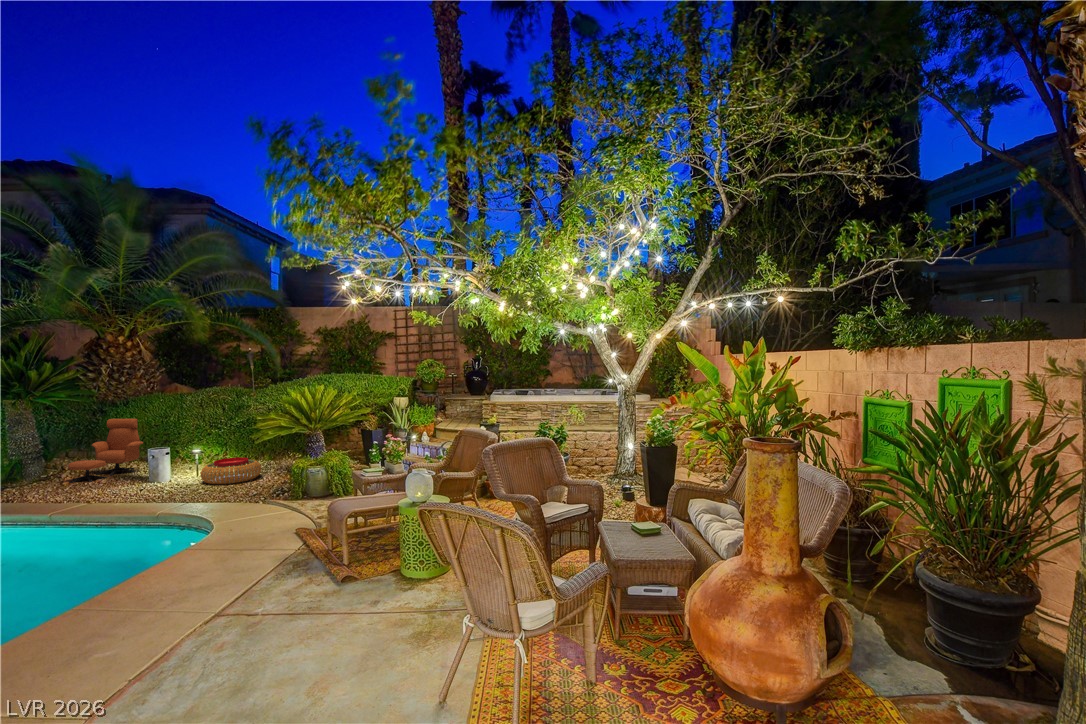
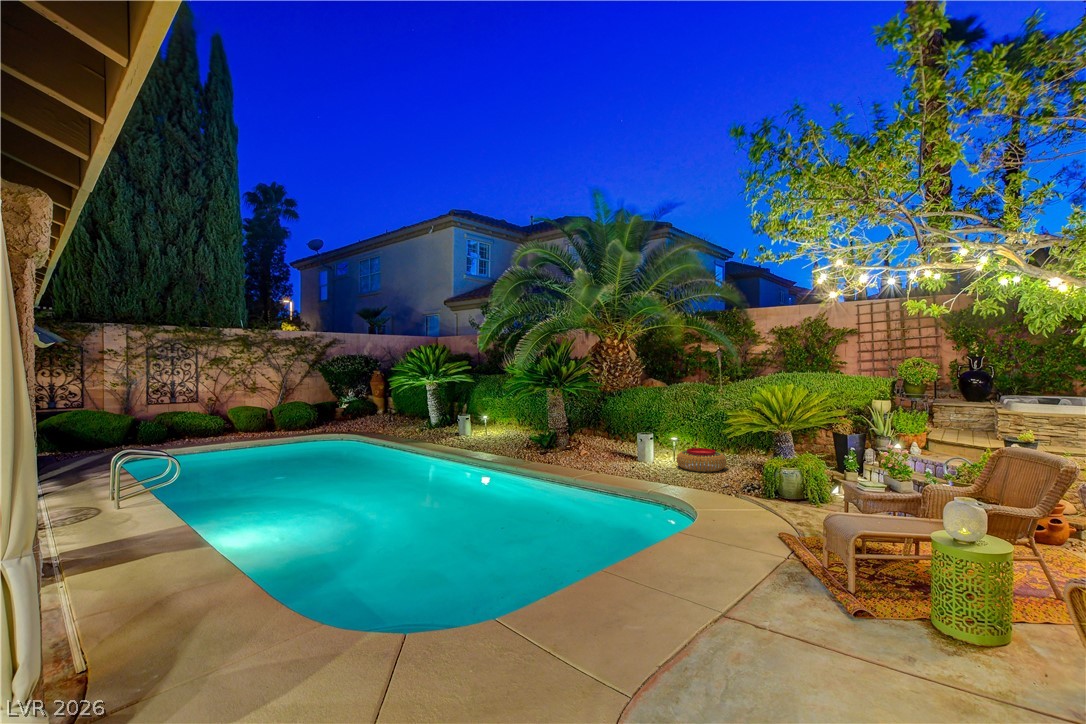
lounge chair: present [68,419,143,483] -> none [587,405,632,454]

